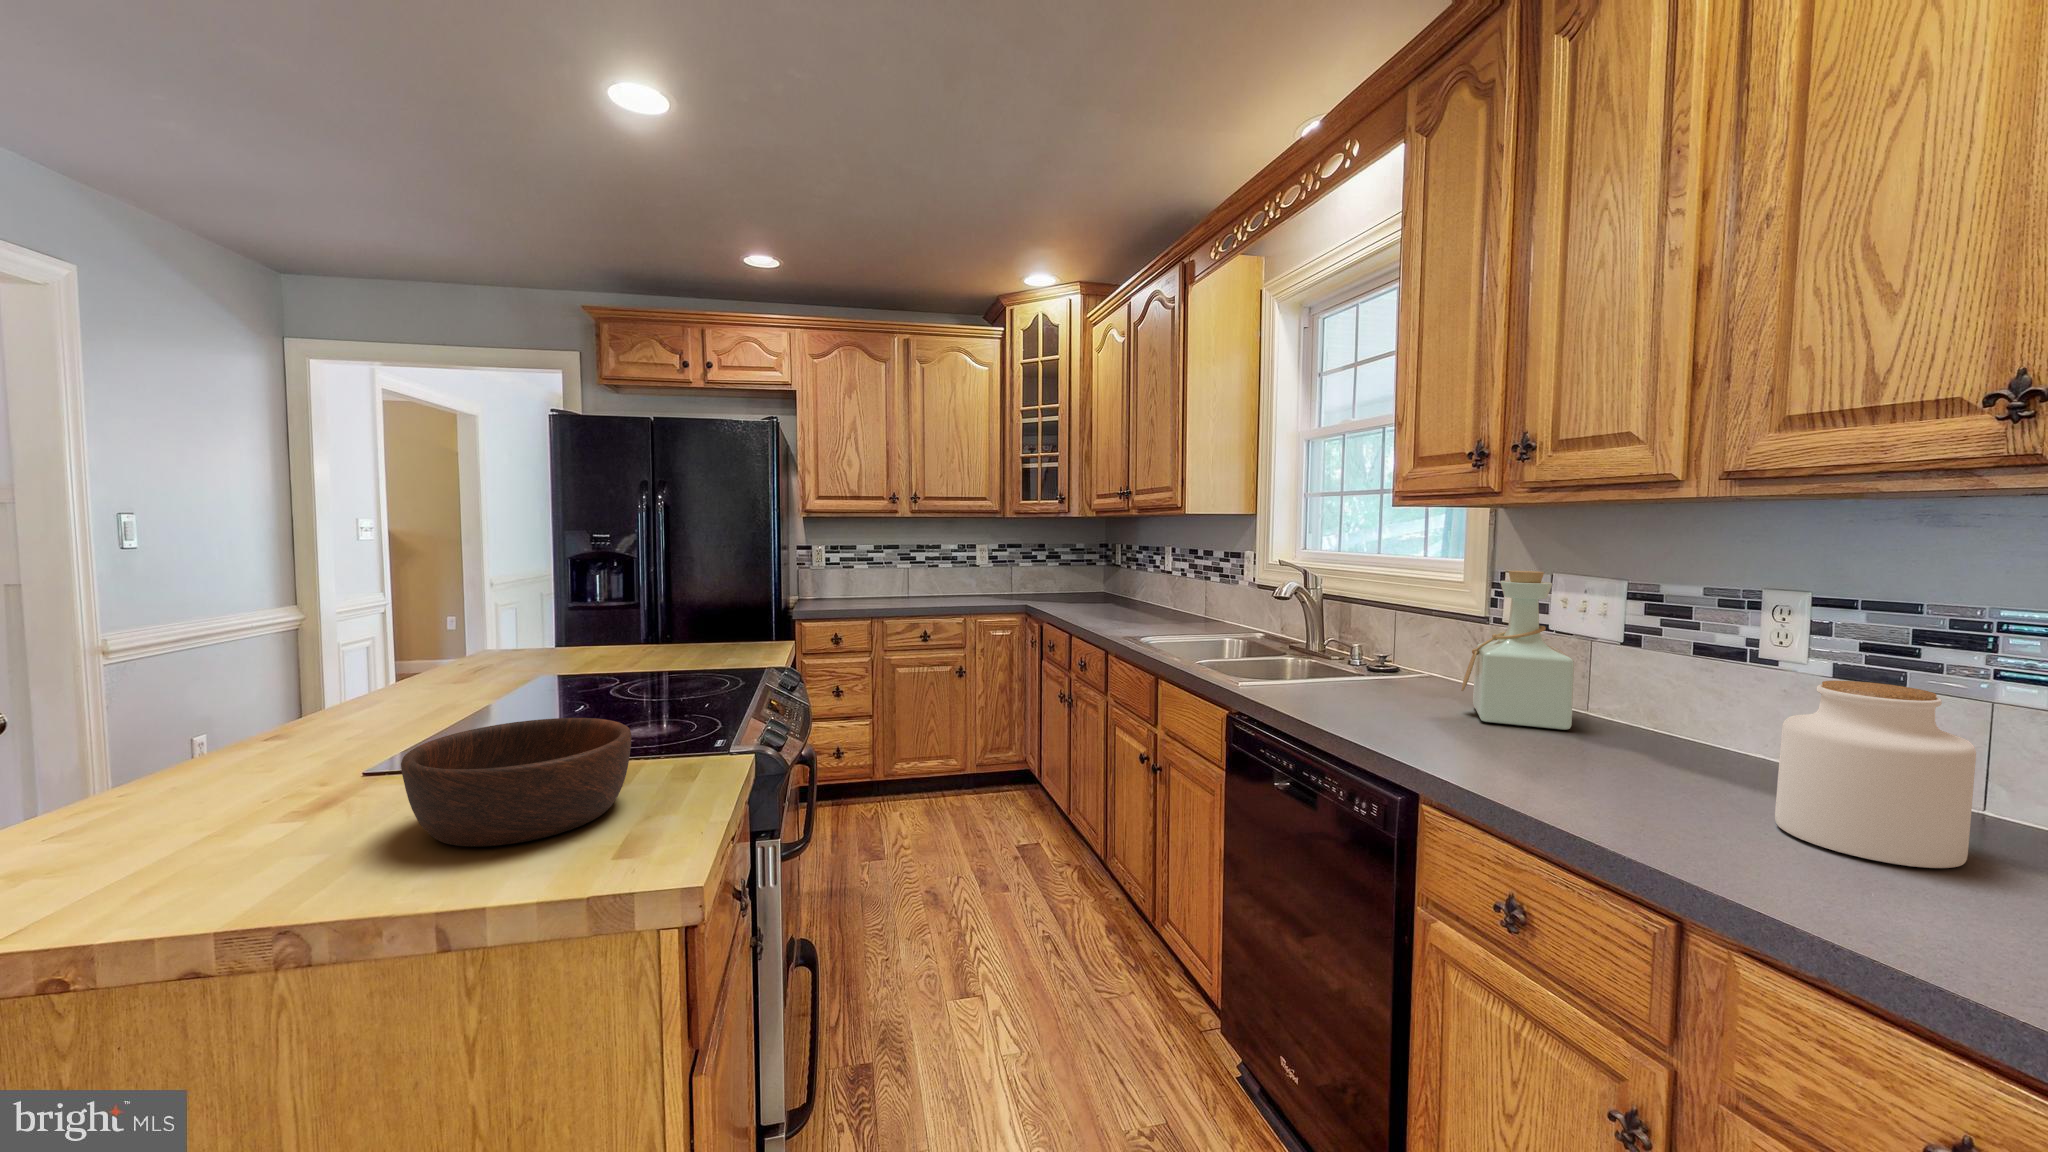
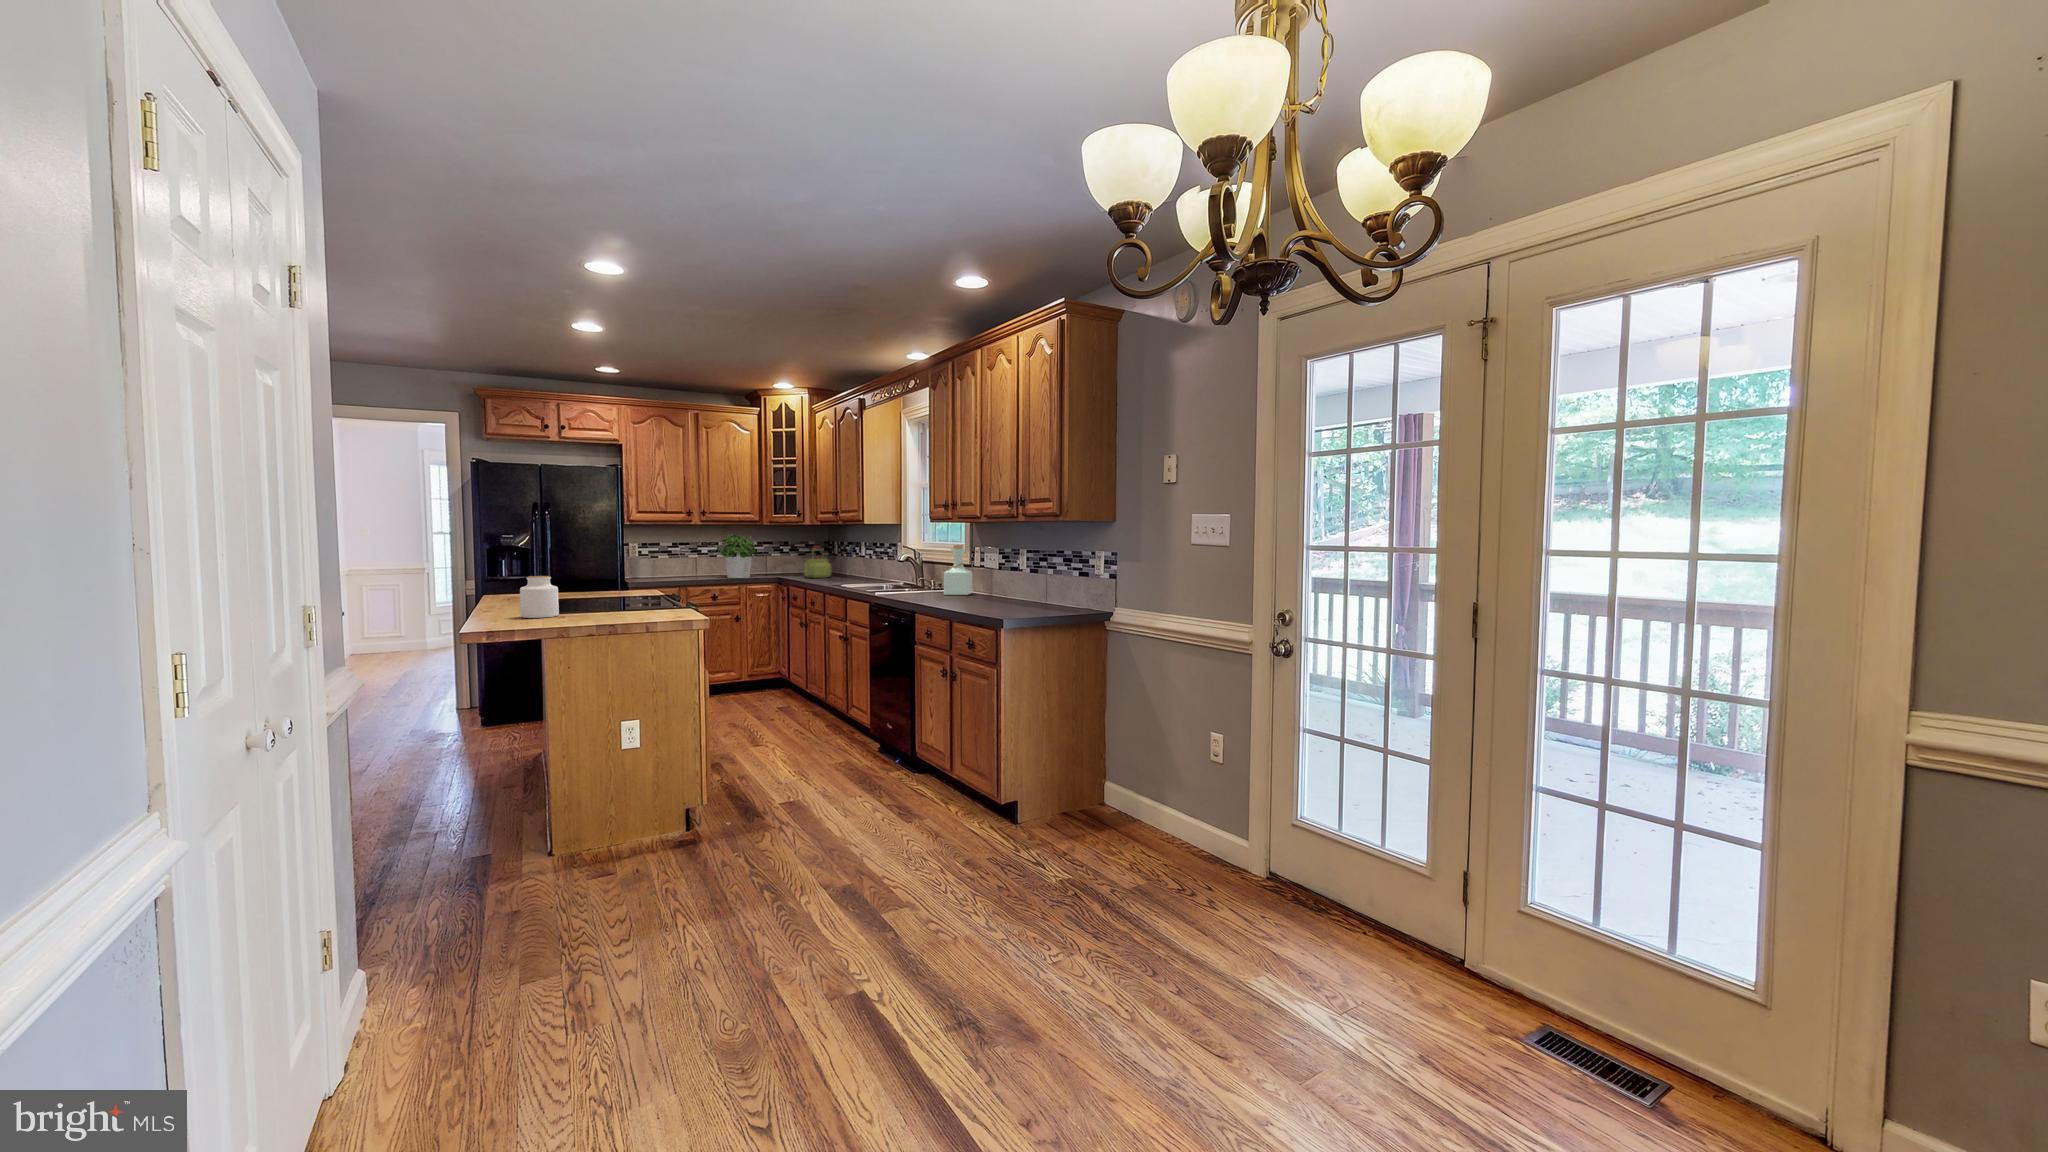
potted plant: none [936,532,995,602] -> present [717,534,755,578]
kettle: none [1067,552,1112,606] -> present [804,546,831,578]
jar: present [1775,681,1976,868] -> present [520,576,559,618]
wooden bowl: present [401,718,632,847] -> none [613,590,672,615]

